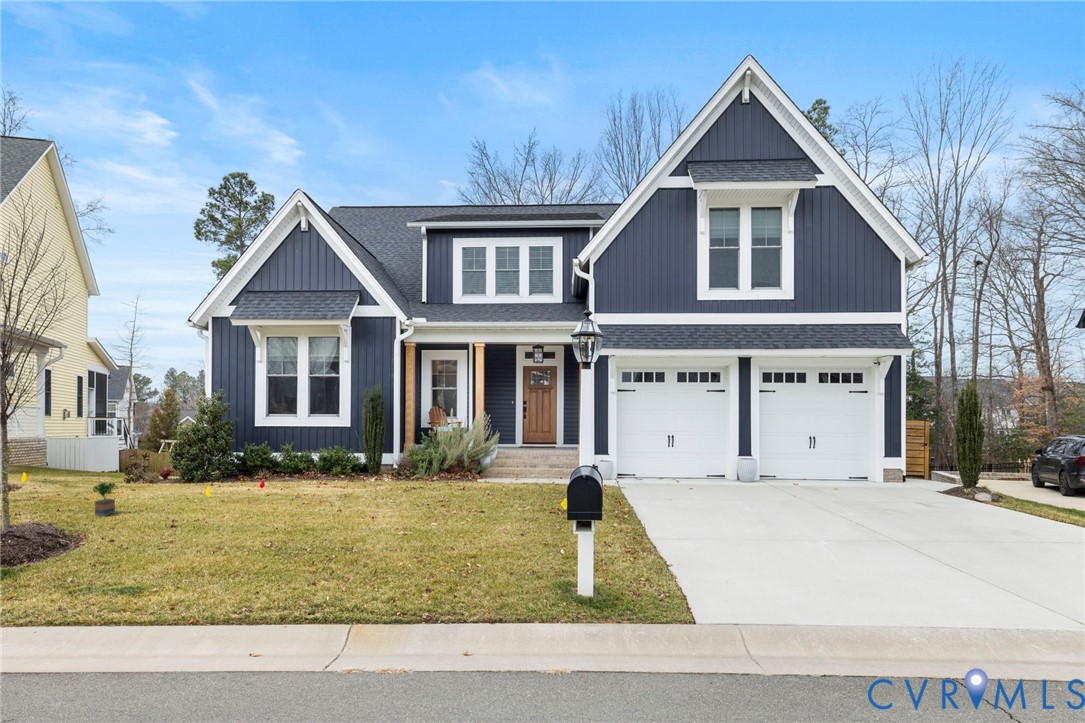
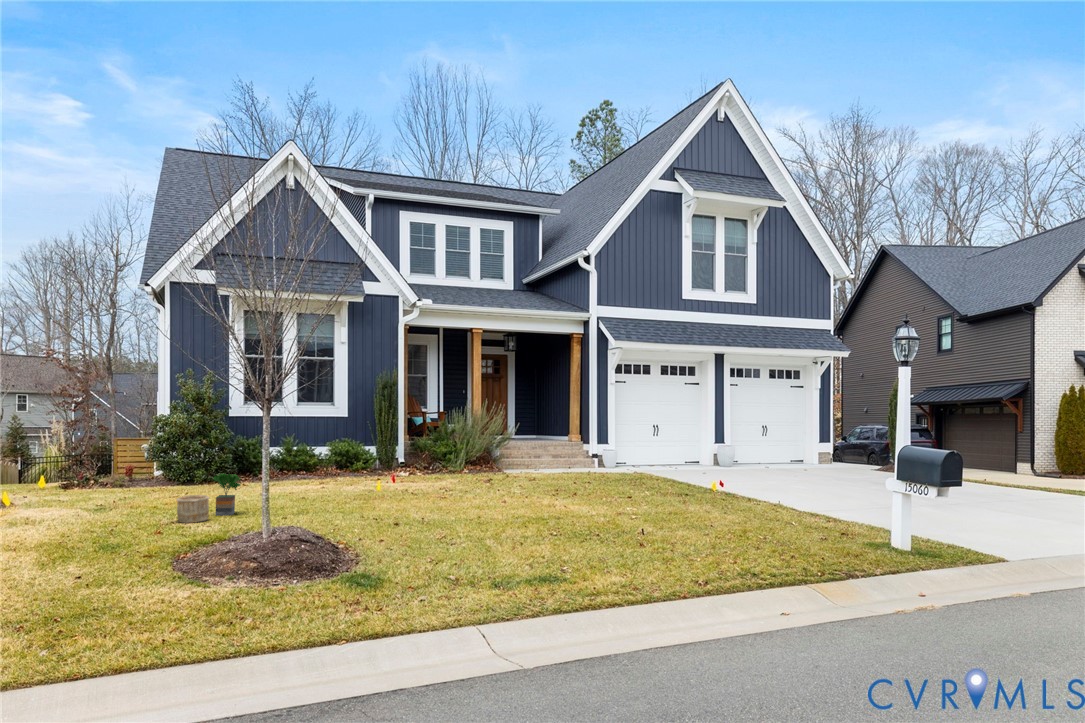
wooden bucket: none [45,500,74,523] -> present [177,495,209,523]

